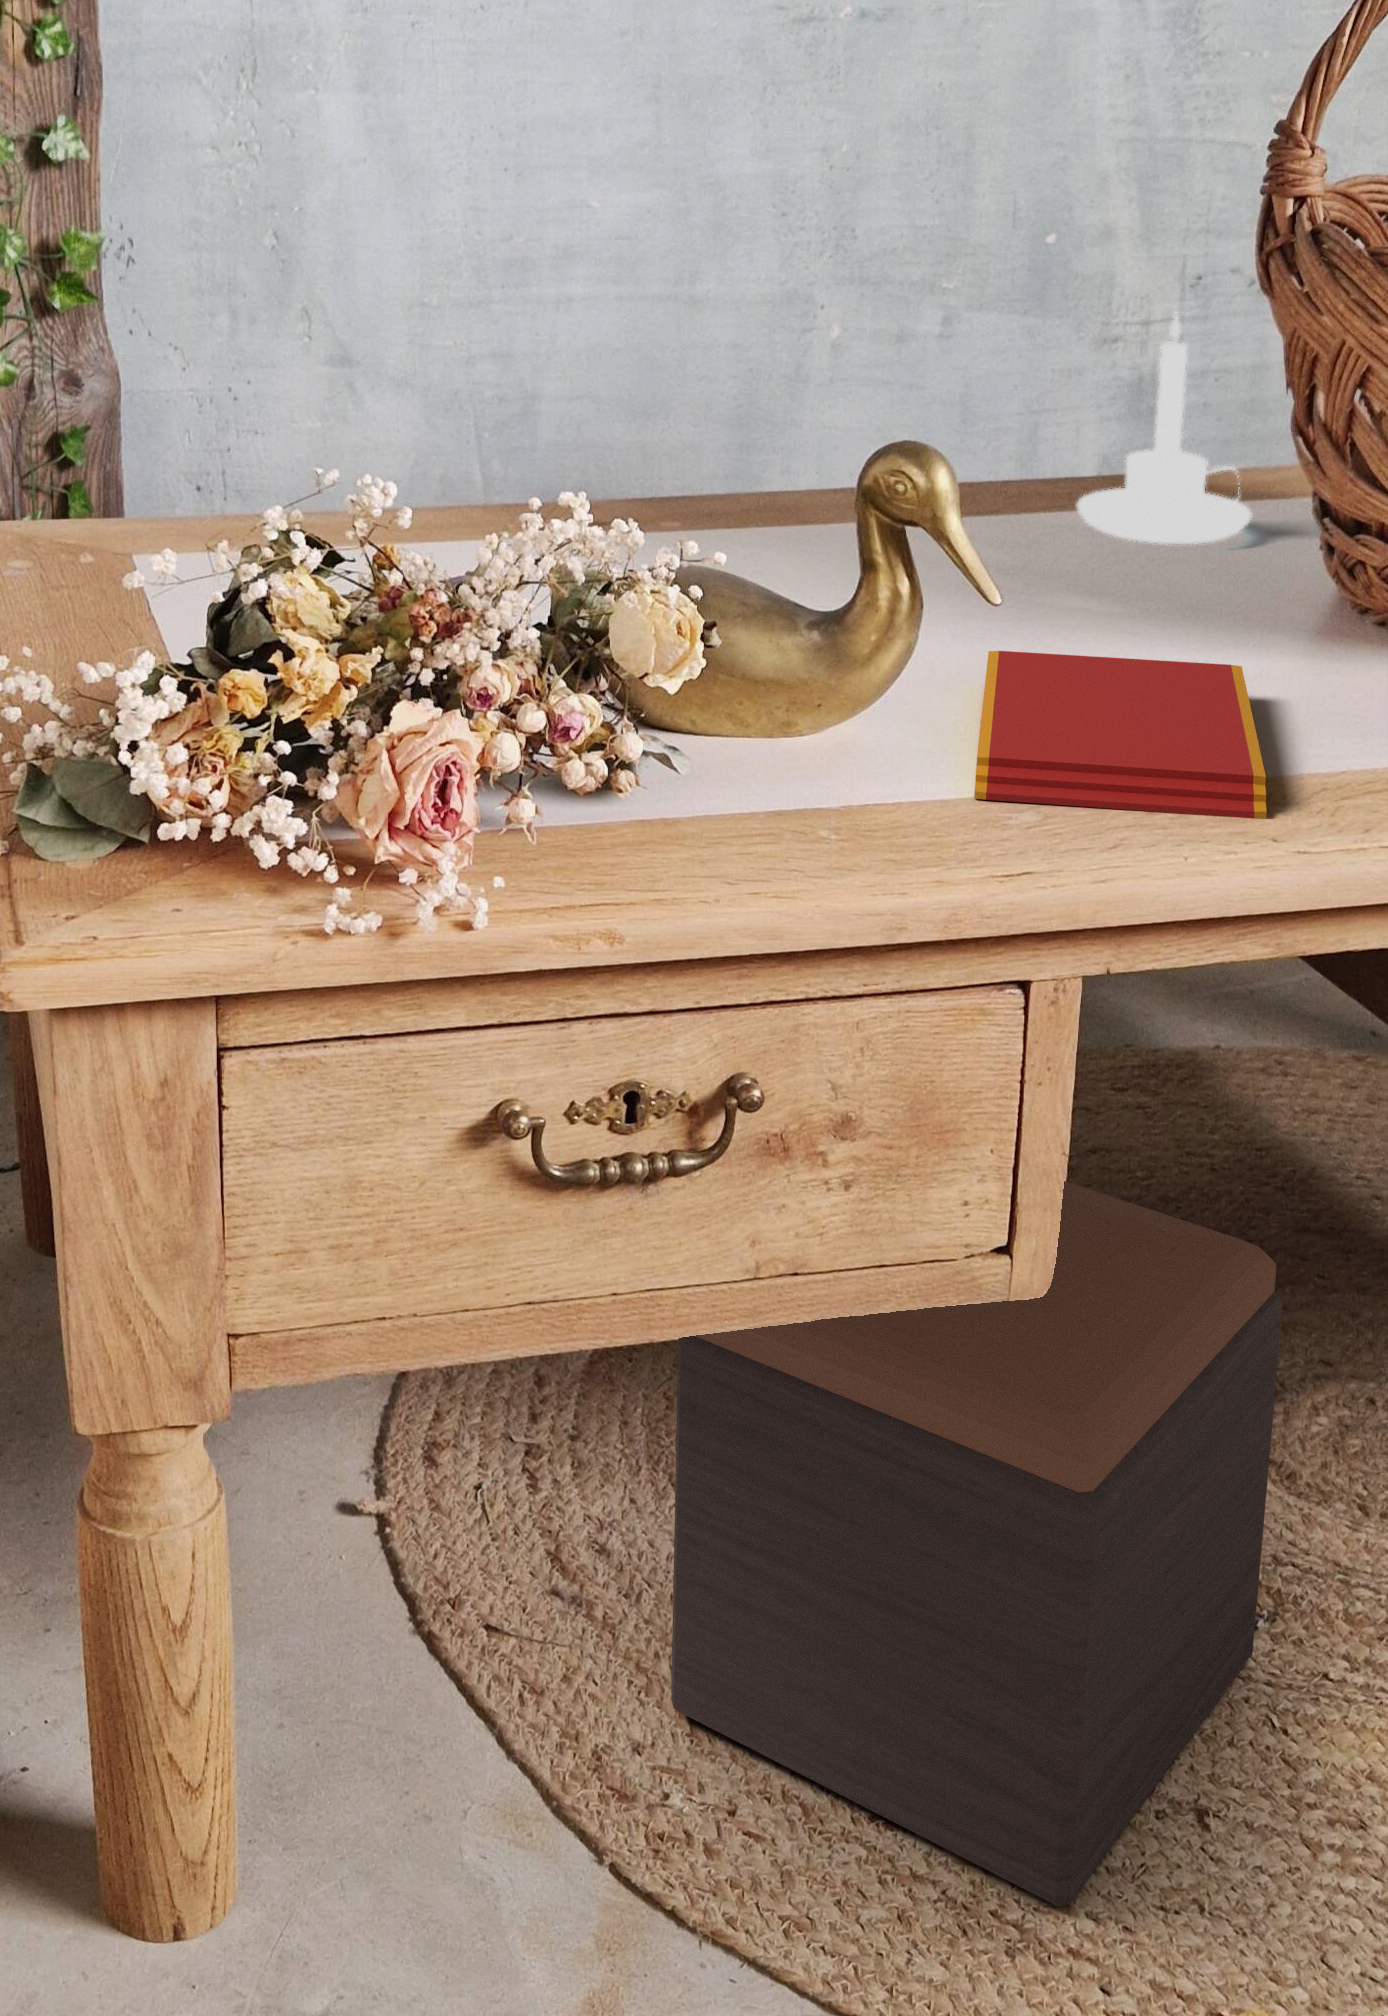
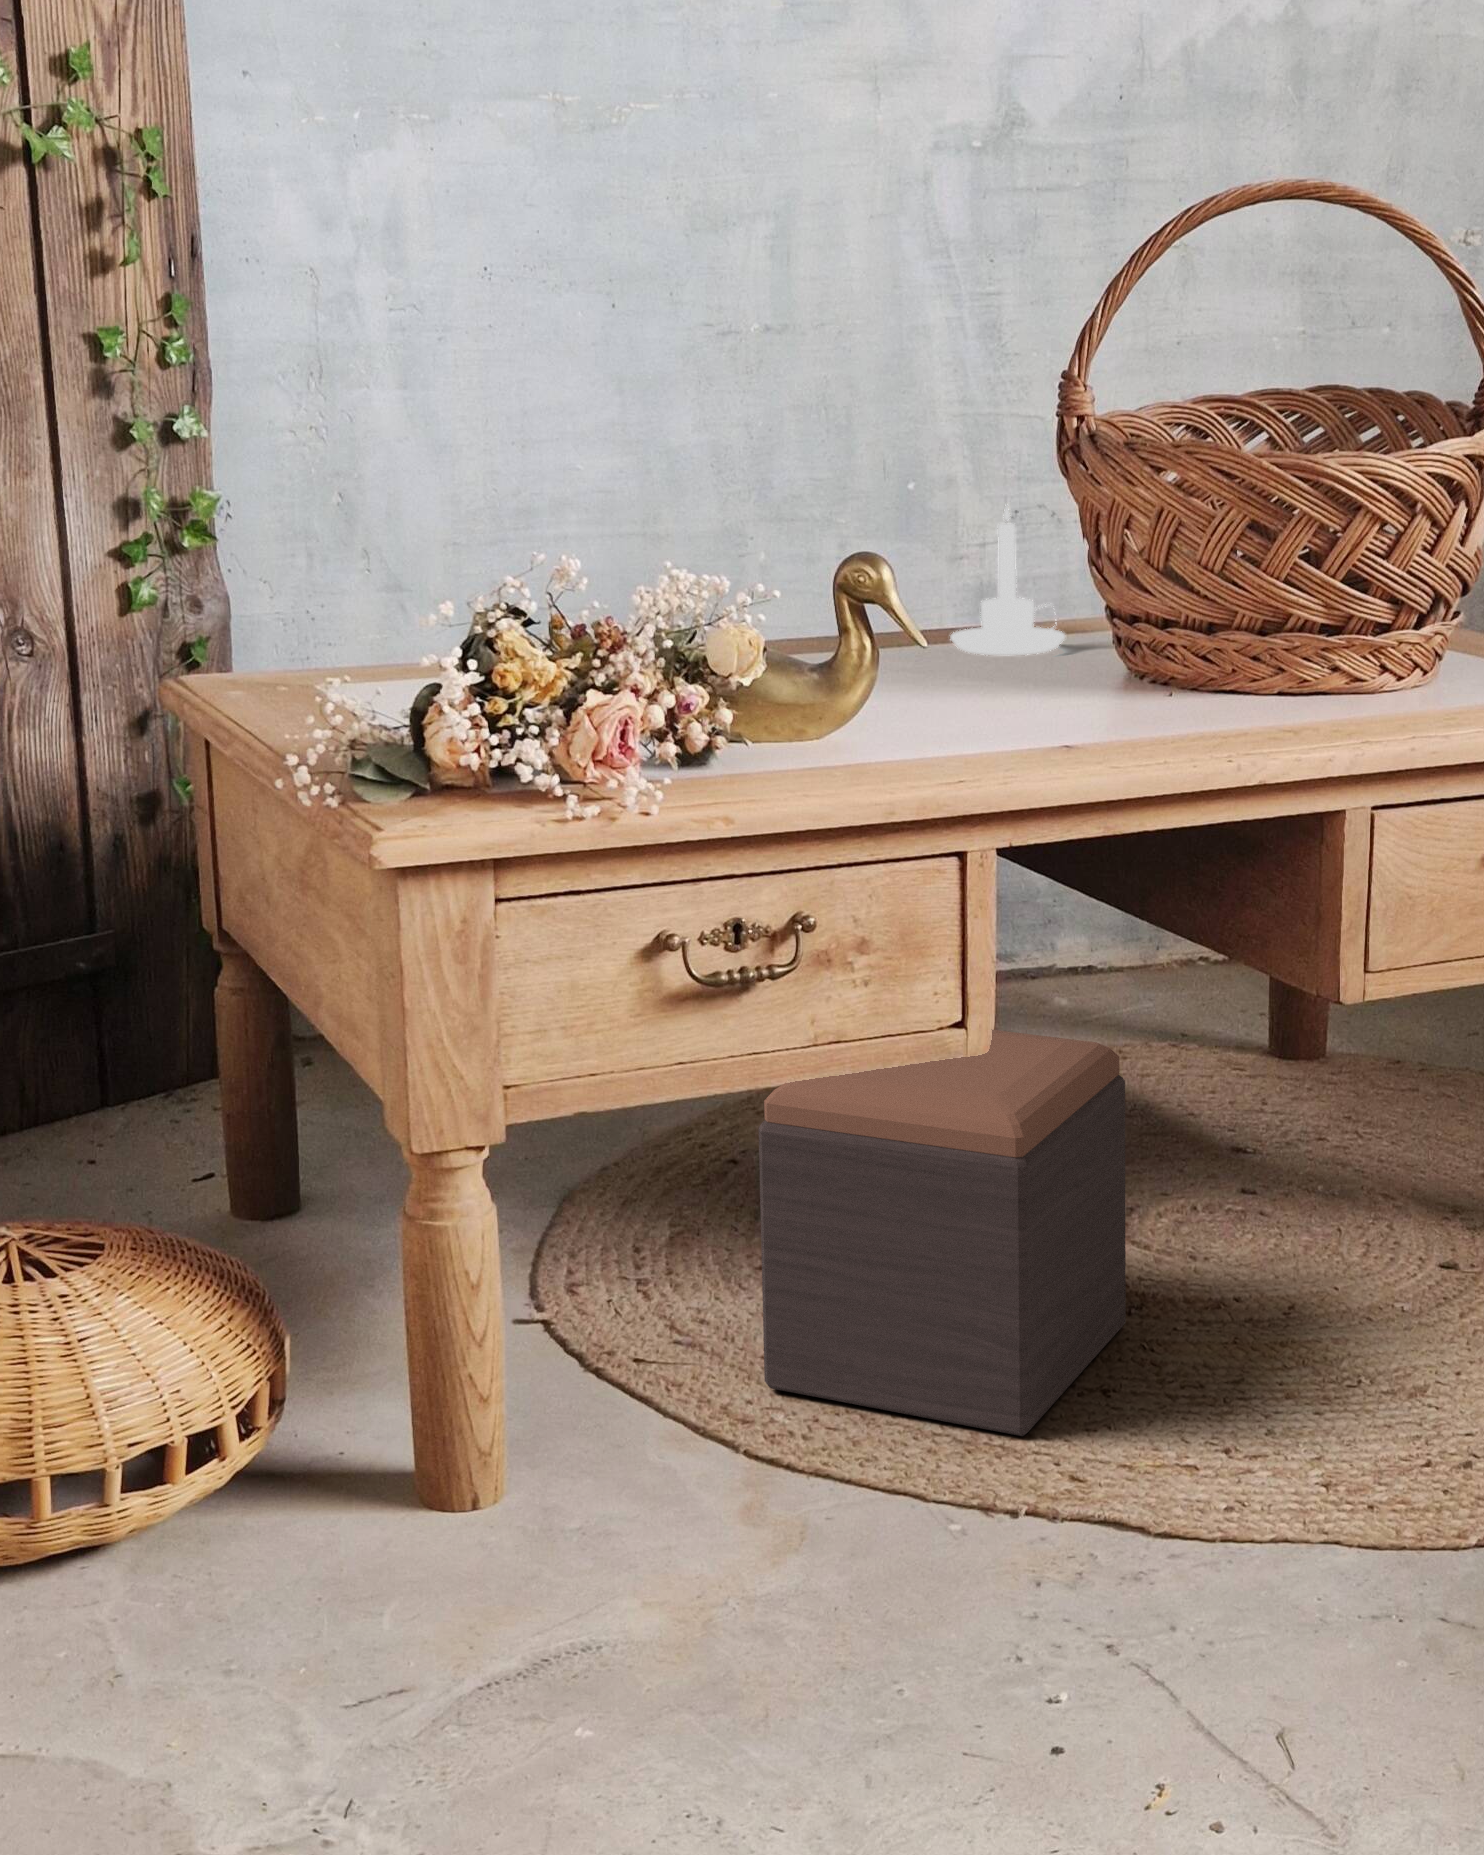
book: present [974,651,1267,819] -> none [914,692,1091,755]

